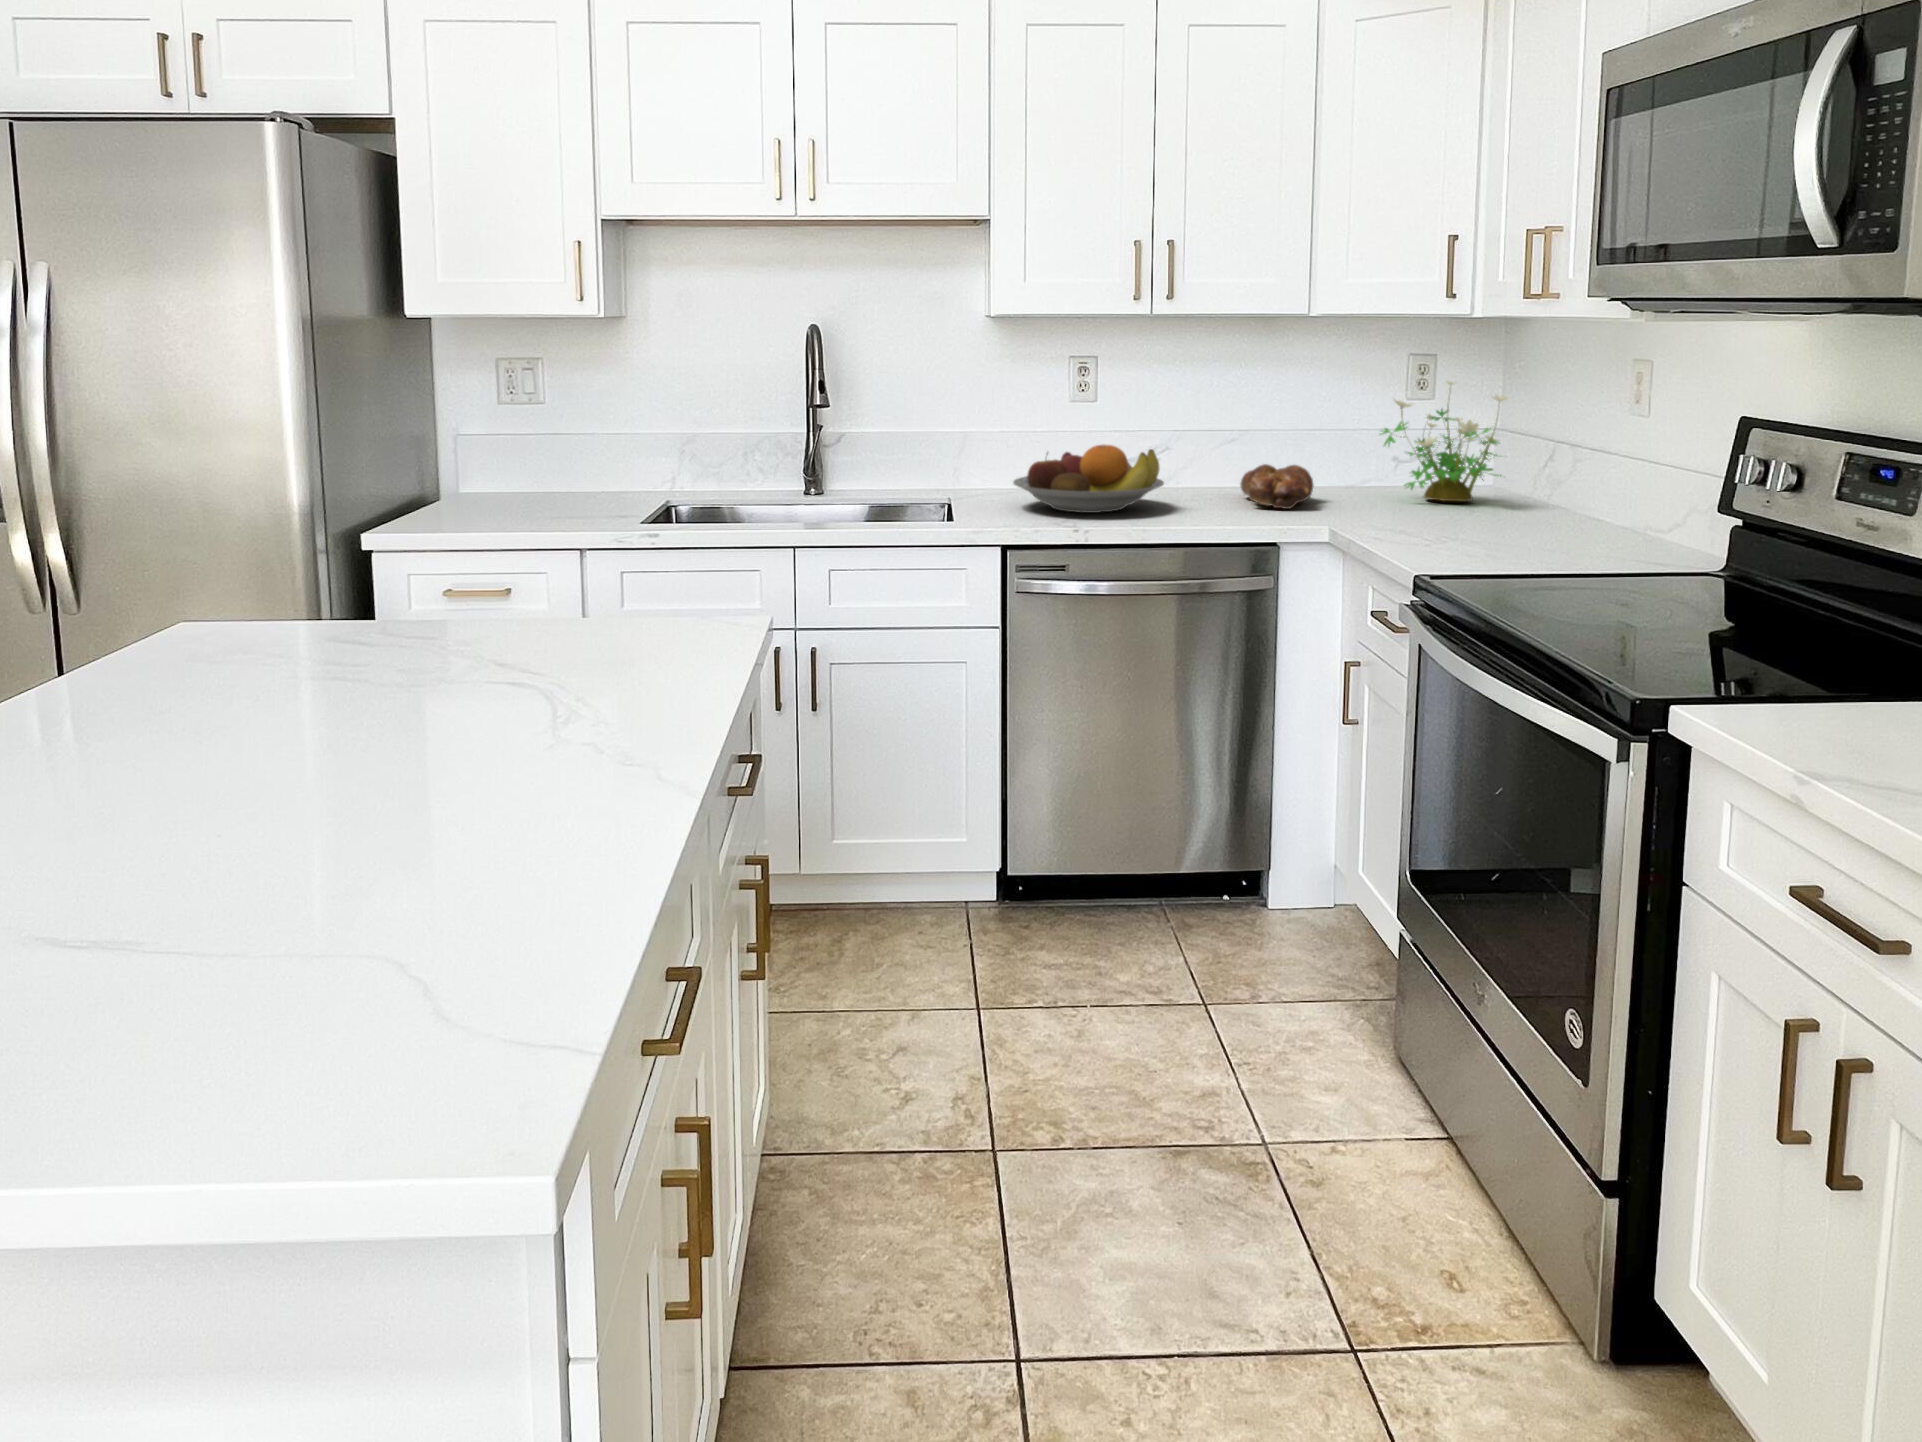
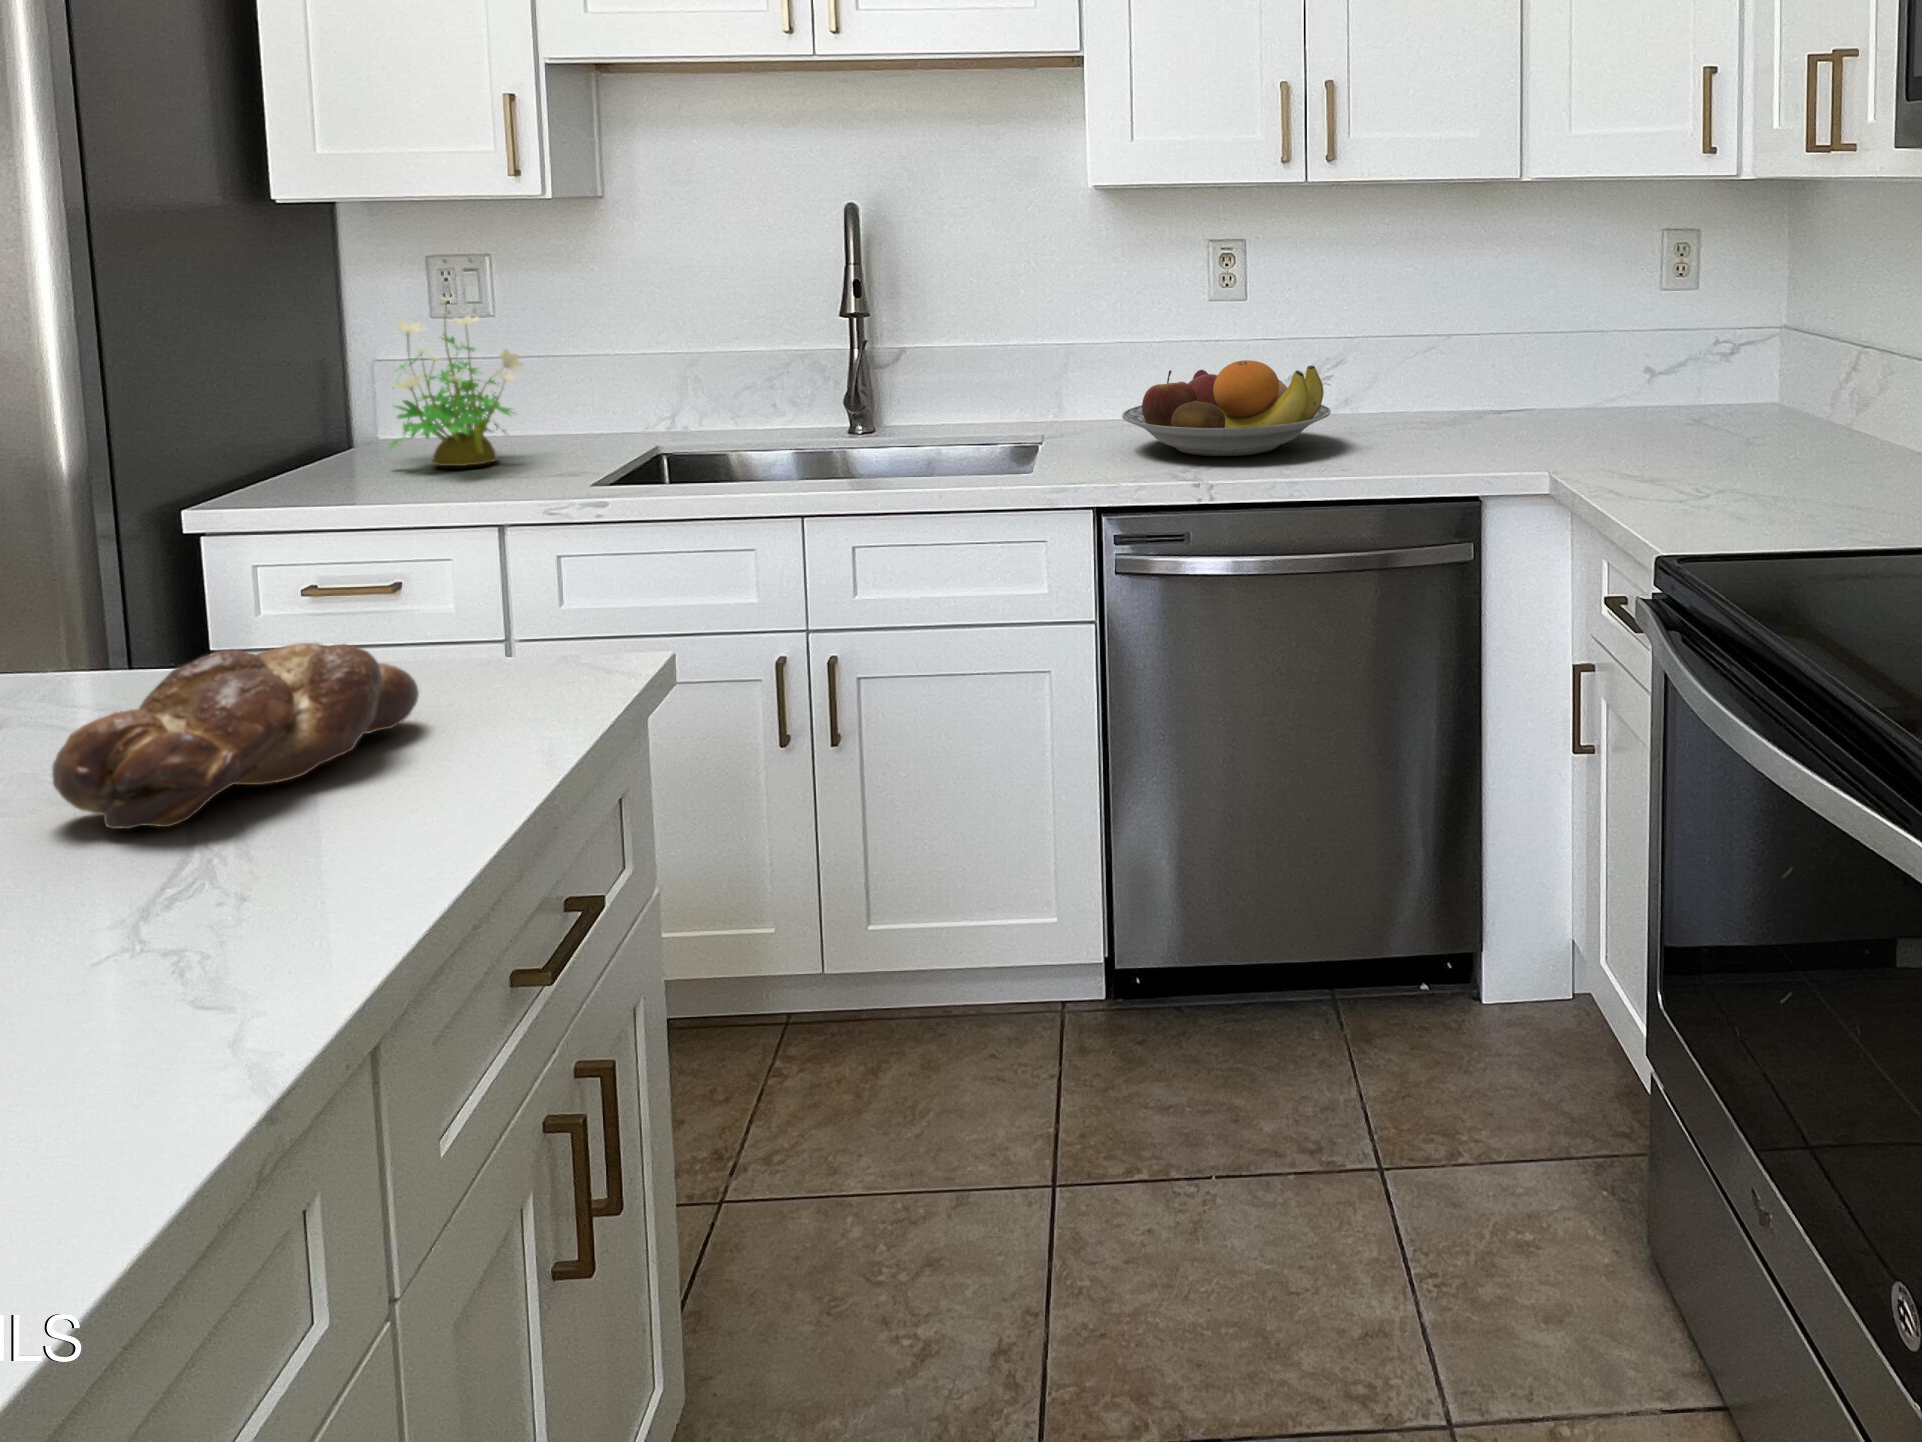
potted plant: present [1381,382,1508,501] -> present [389,296,523,466]
bread loaf: present [1240,464,1314,509] -> present [52,643,419,829]

